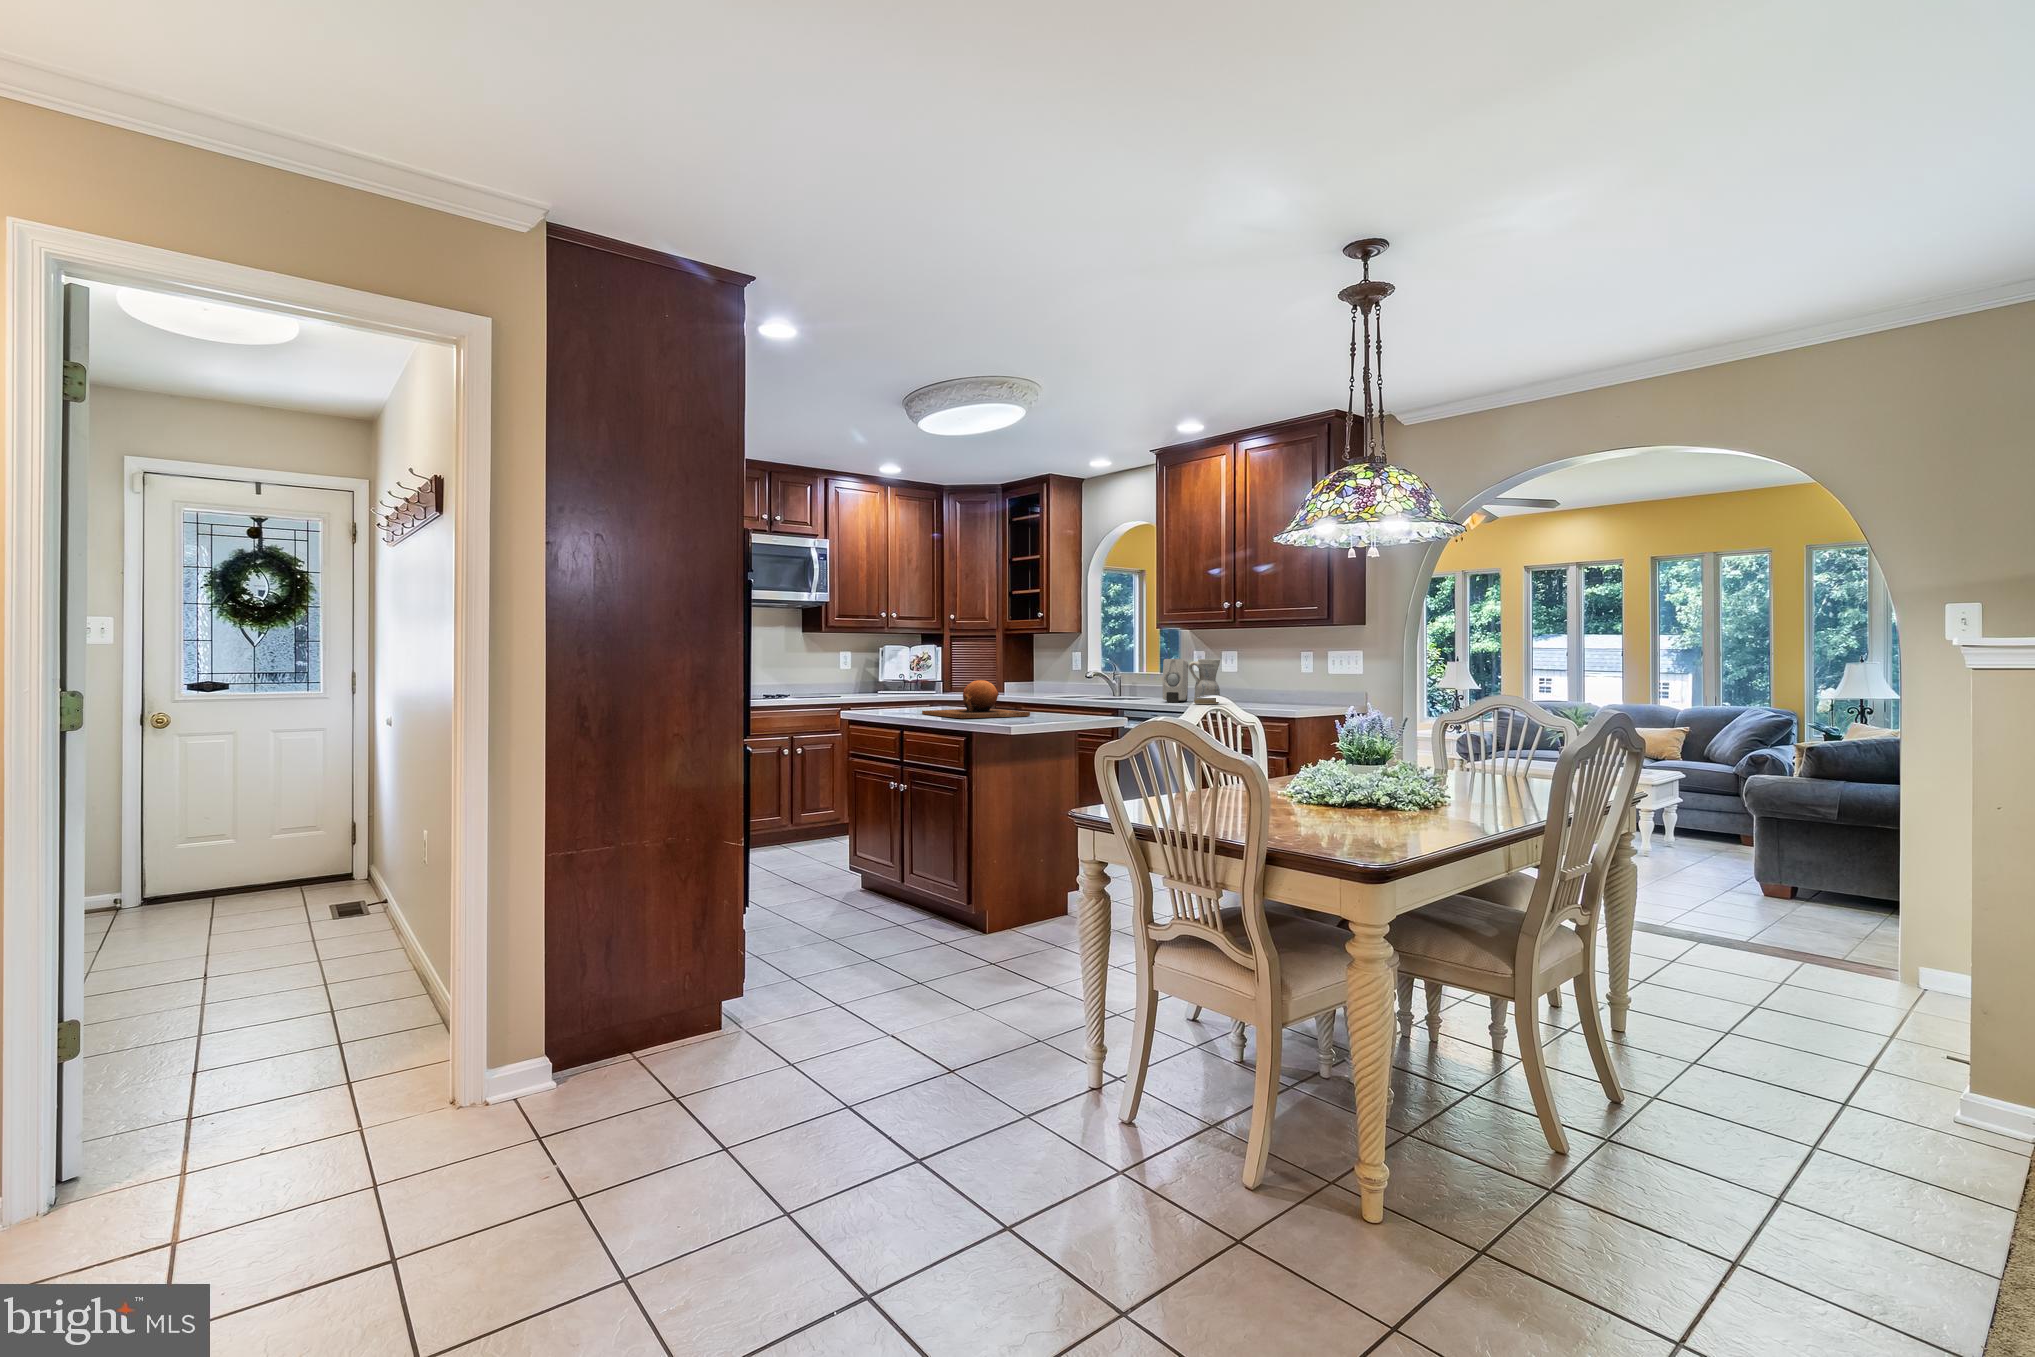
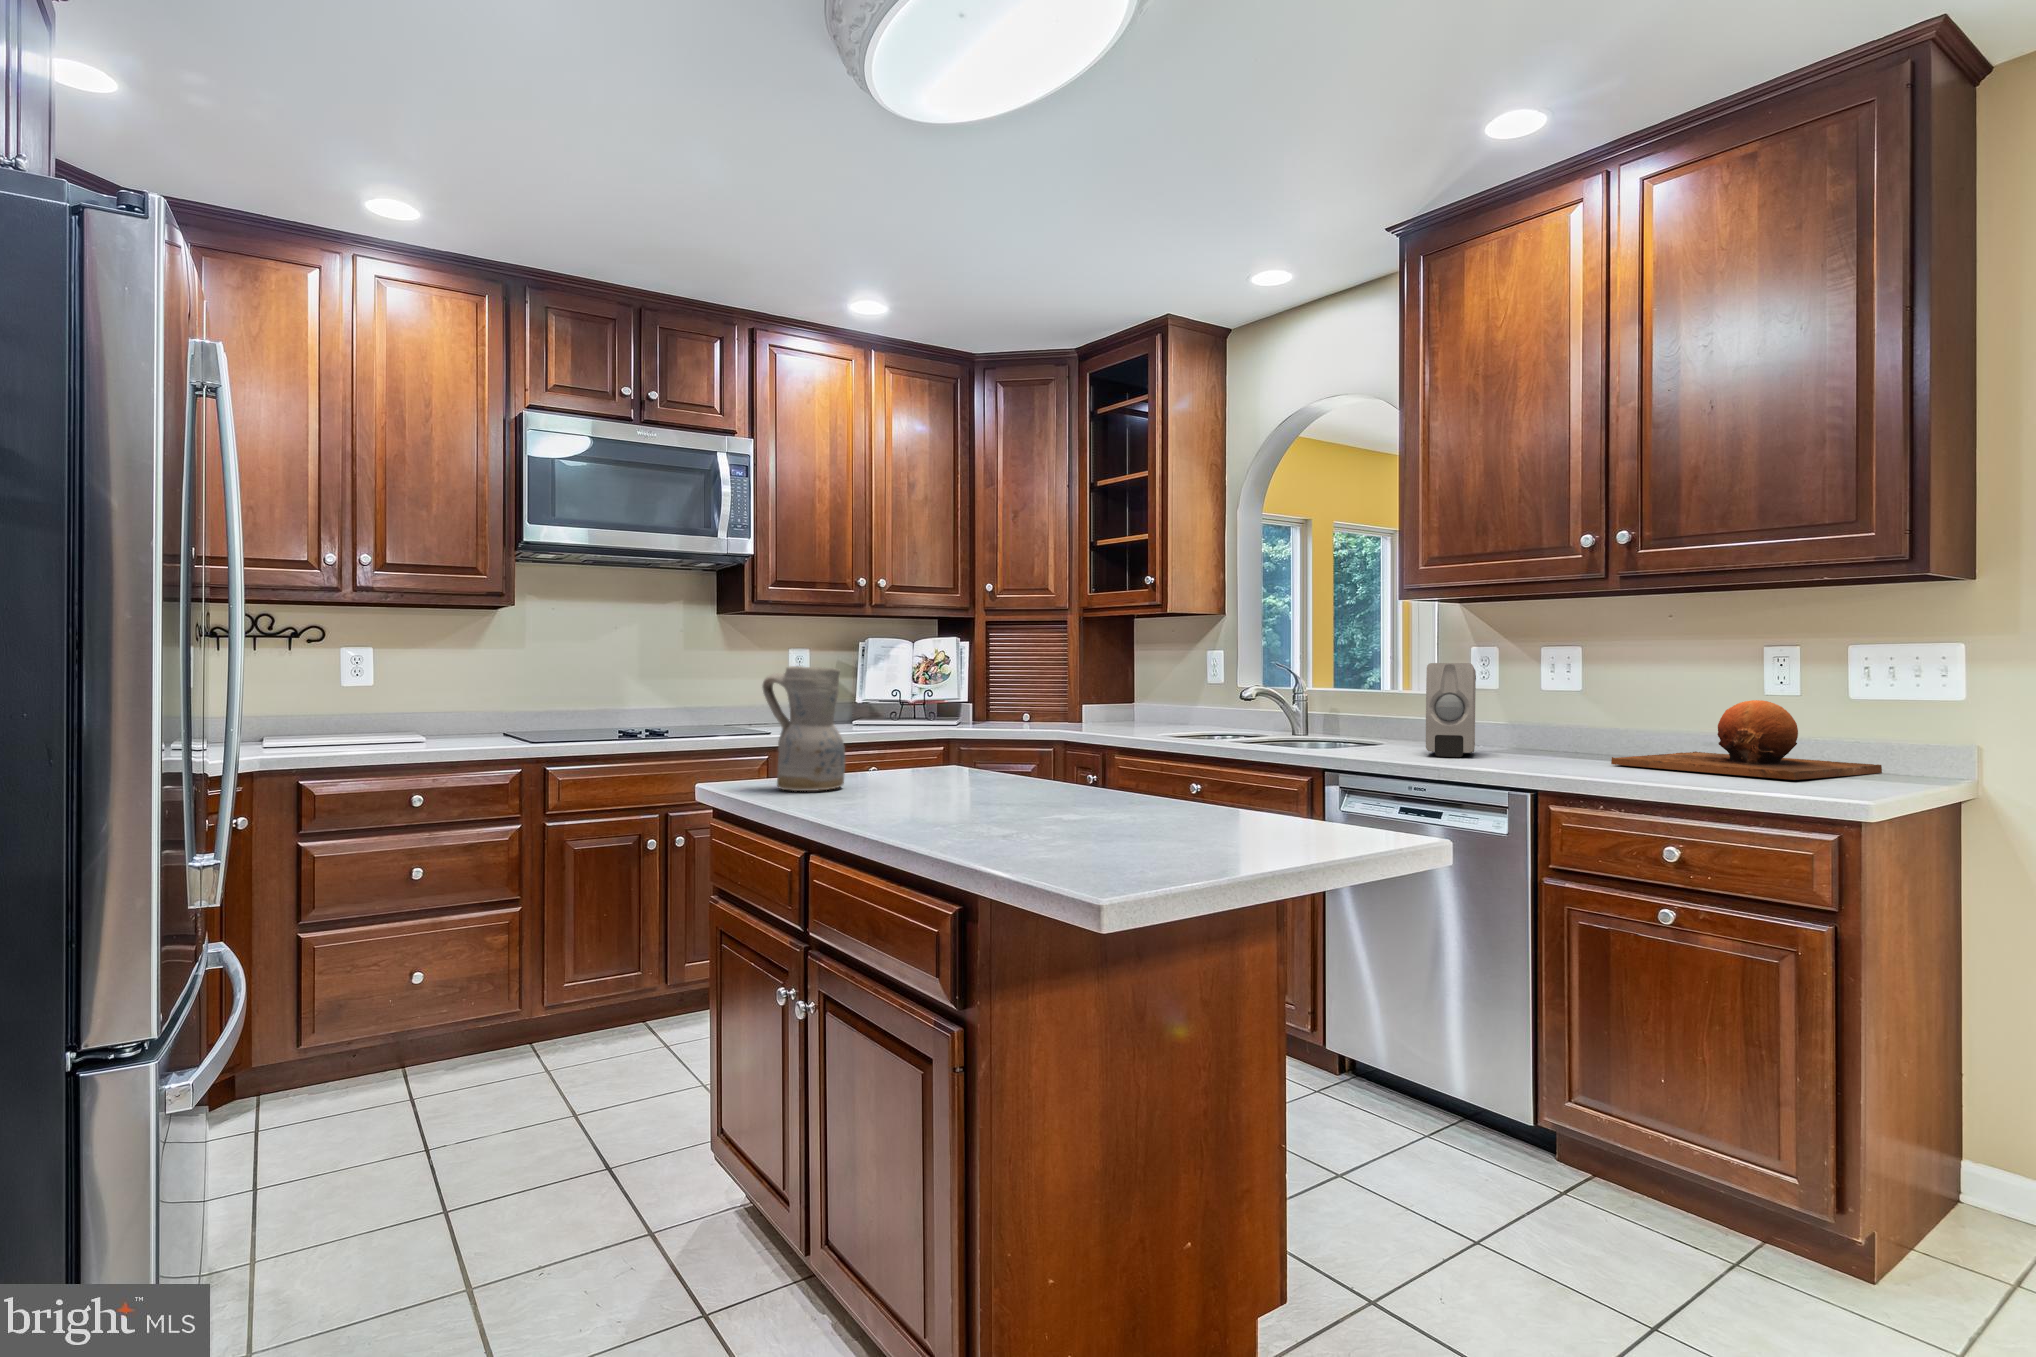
ceramic pitcher: present [1189,659,1220,704] -> present [762,666,846,791]
chopping board: present [922,680,1030,718] -> present [1611,700,1882,780]

